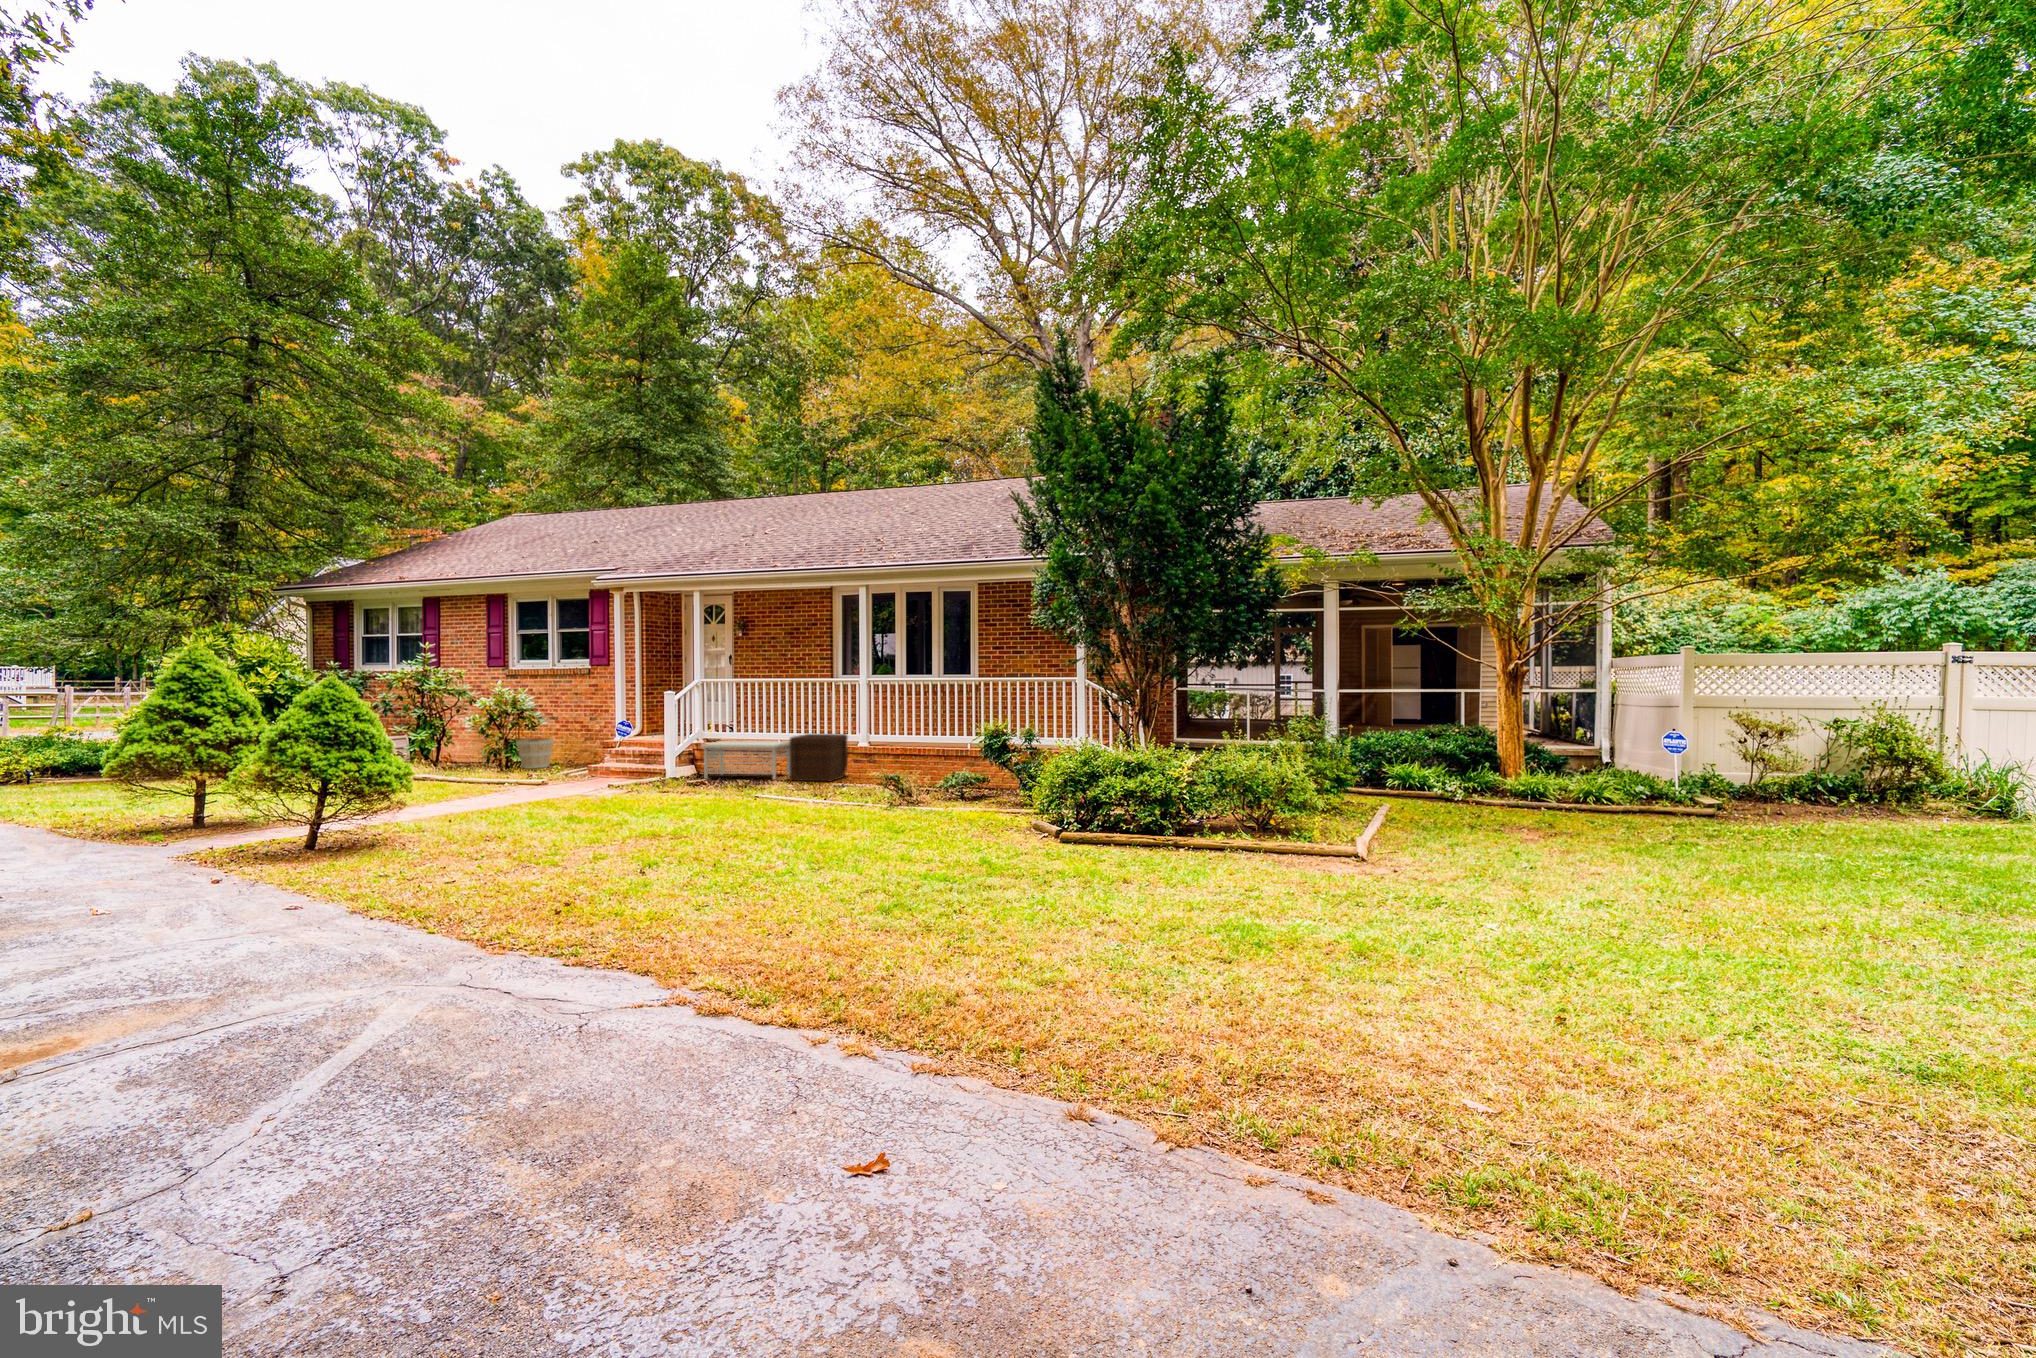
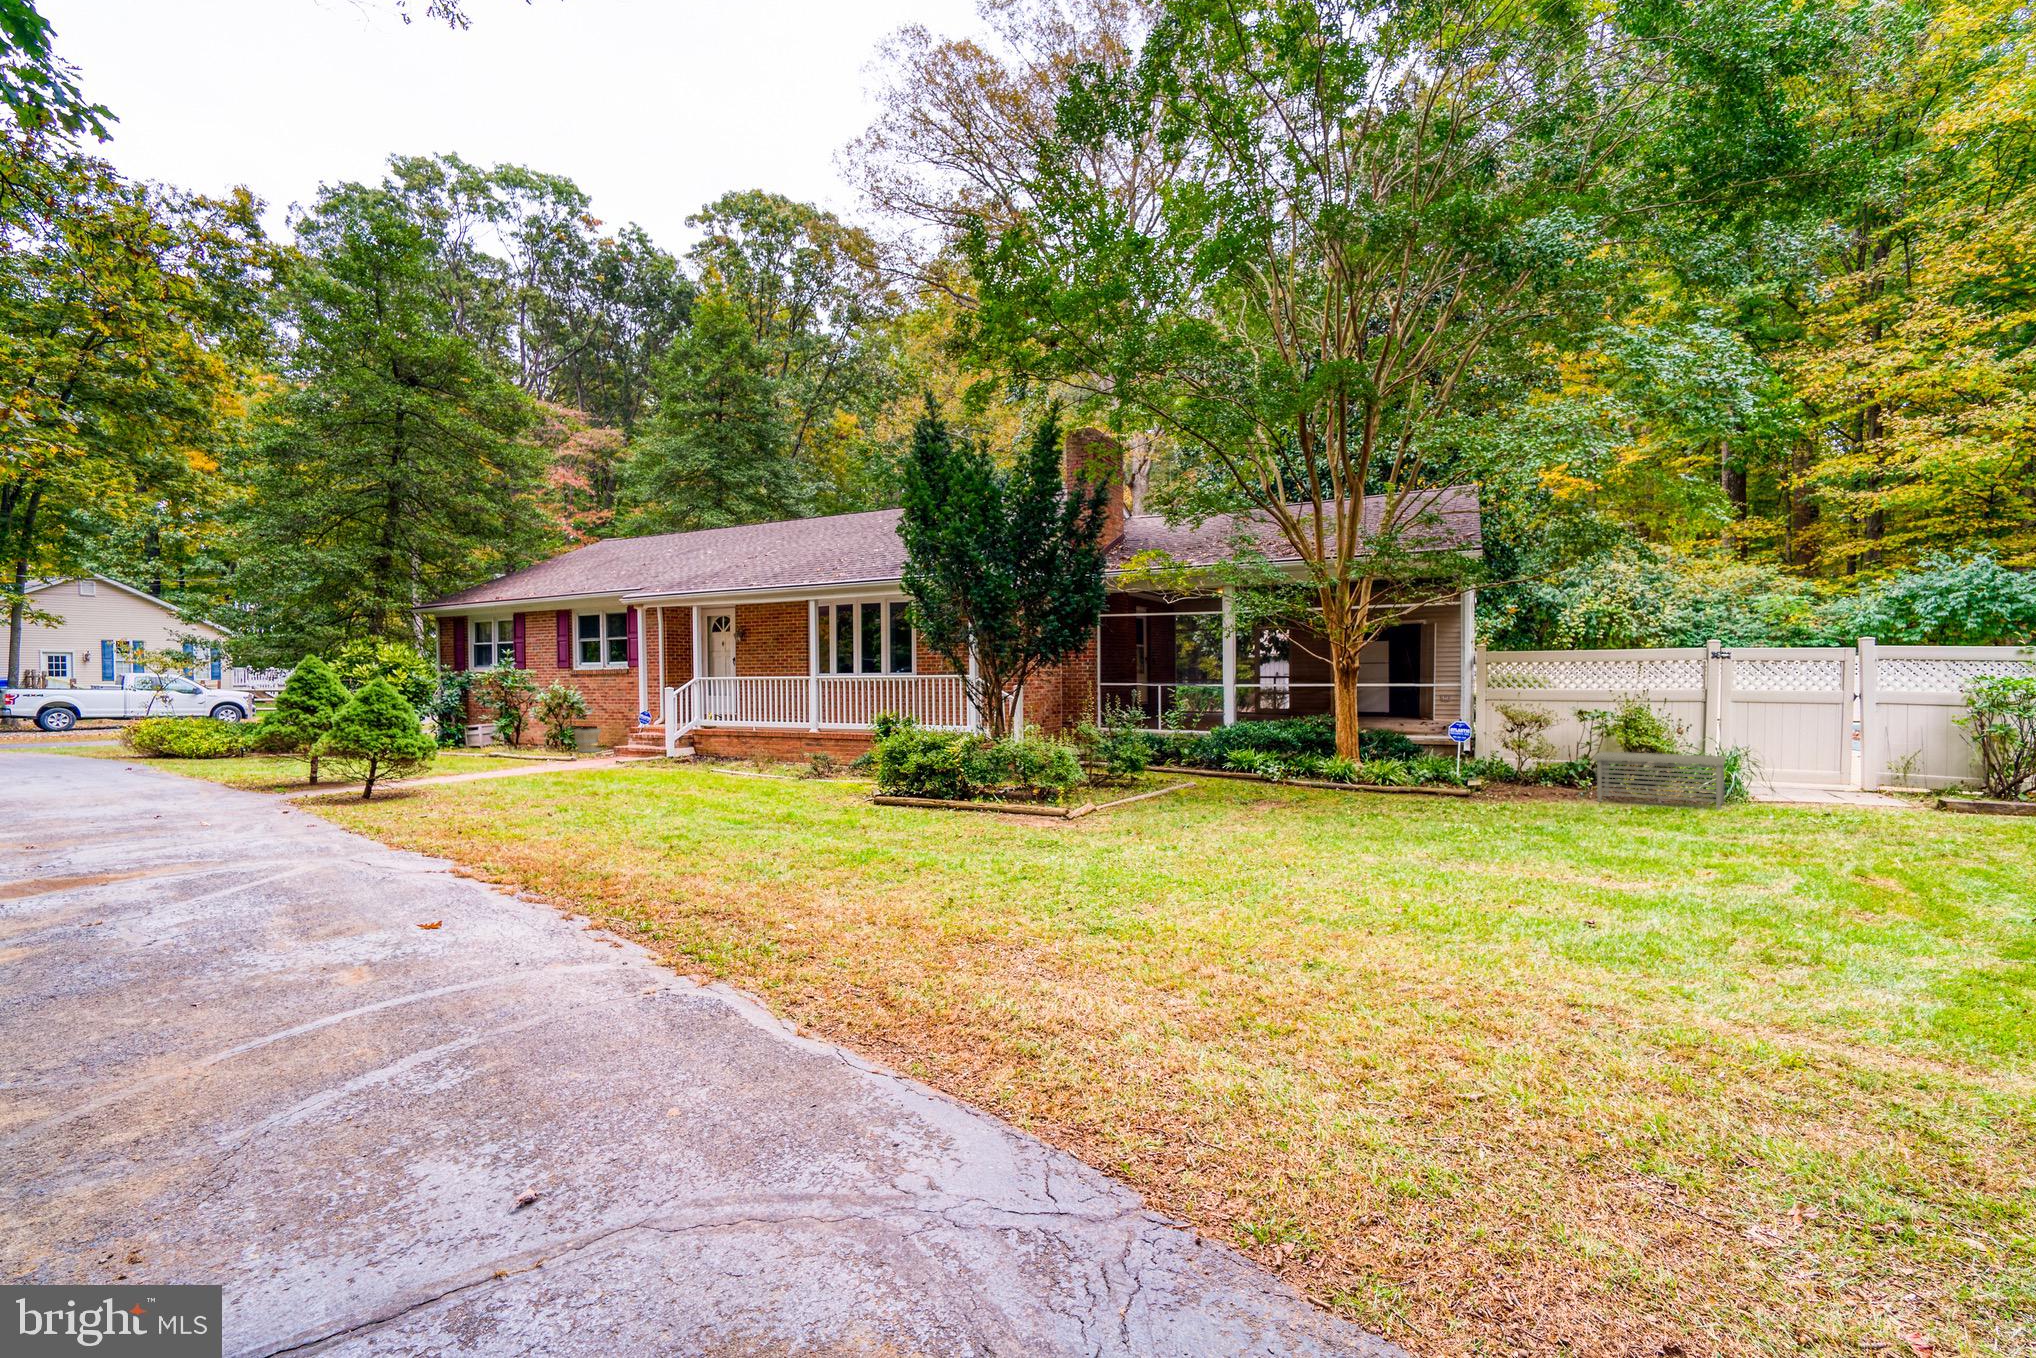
wooden crate: present [790,734,848,781] -> none [759,724,811,763]
storage bench: present [701,741,790,779] -> present [1593,752,1726,810]

